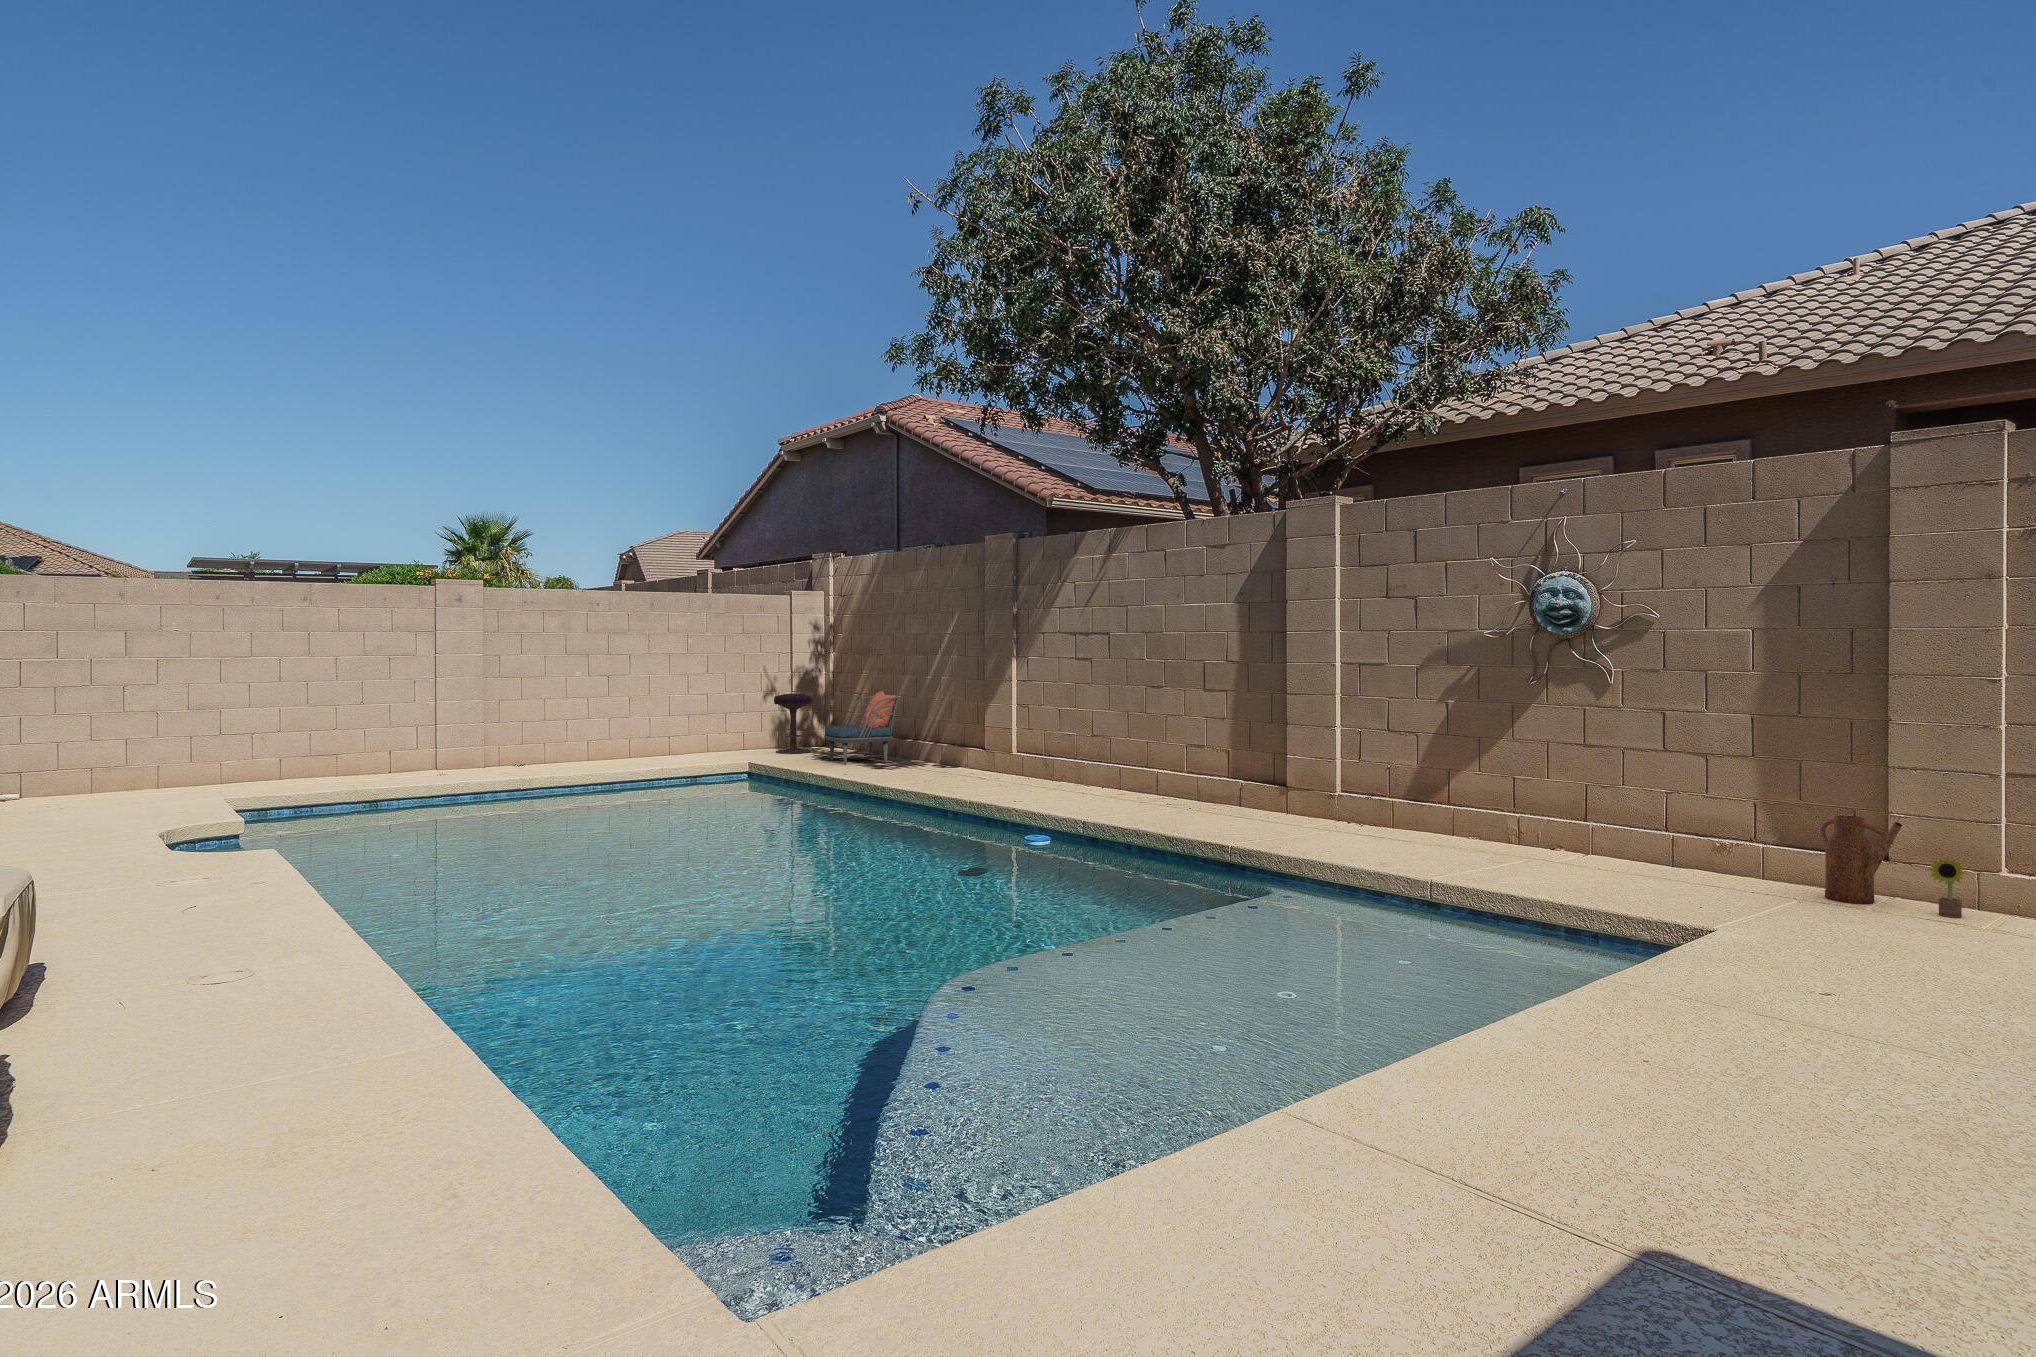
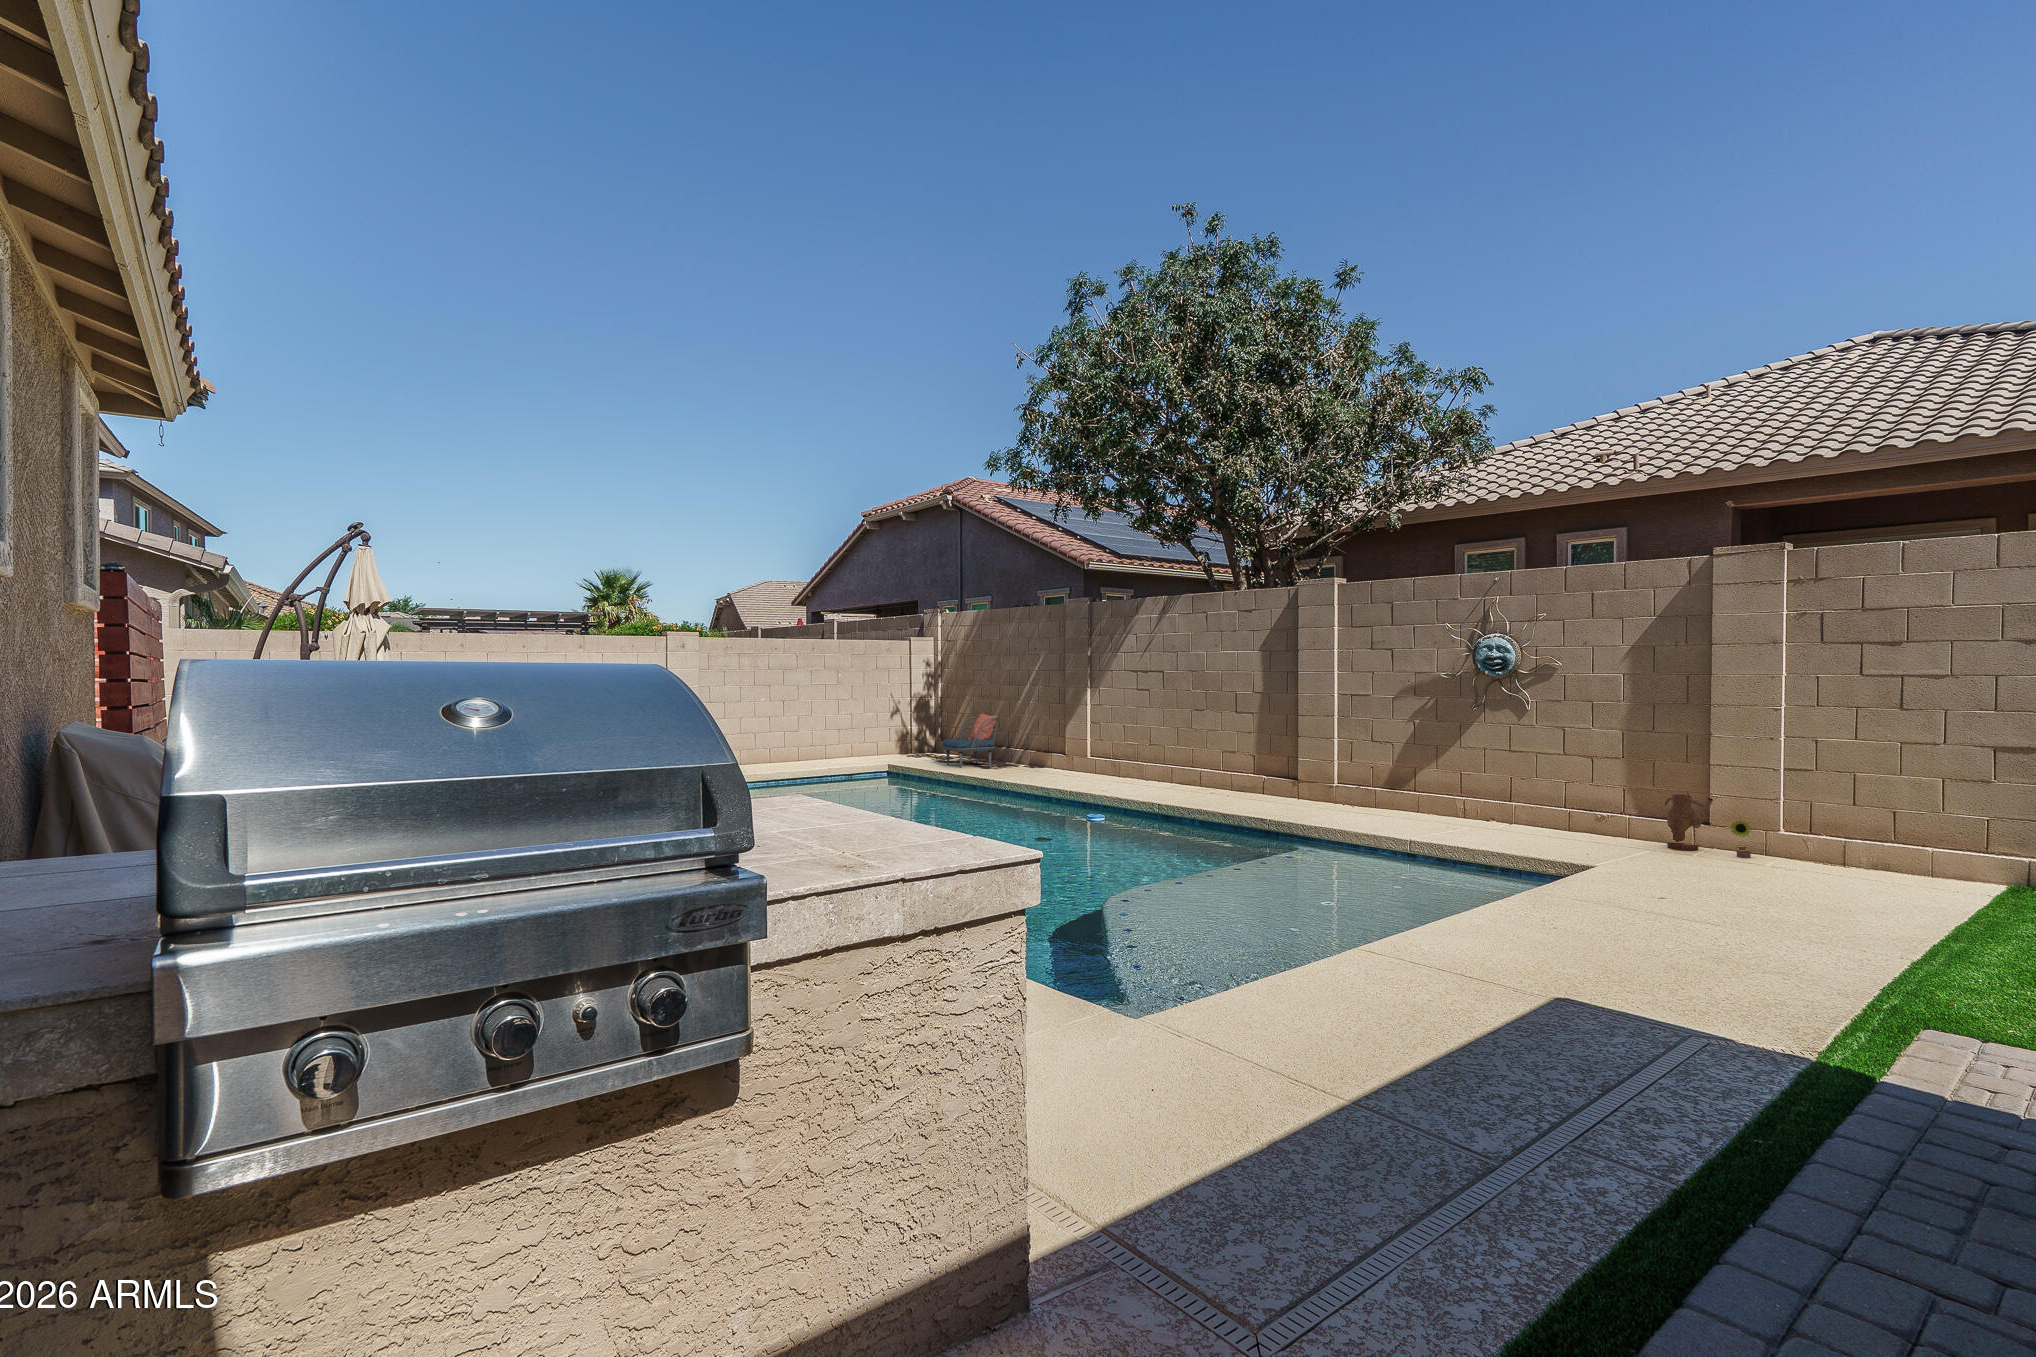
stool: present [774,694,812,754] -> none [899,715,927,760]

